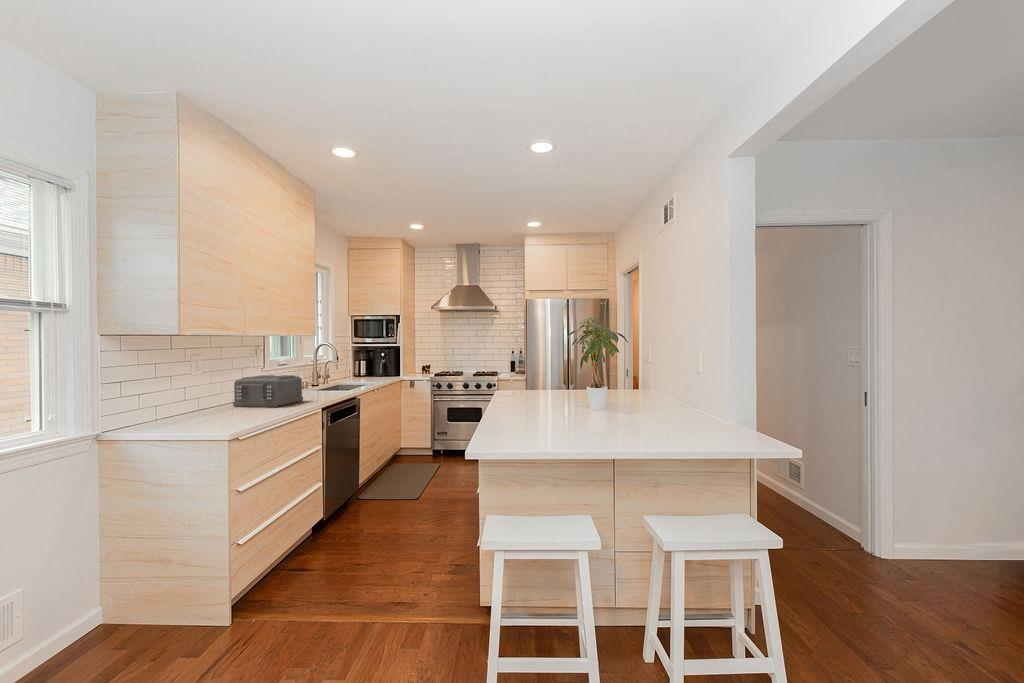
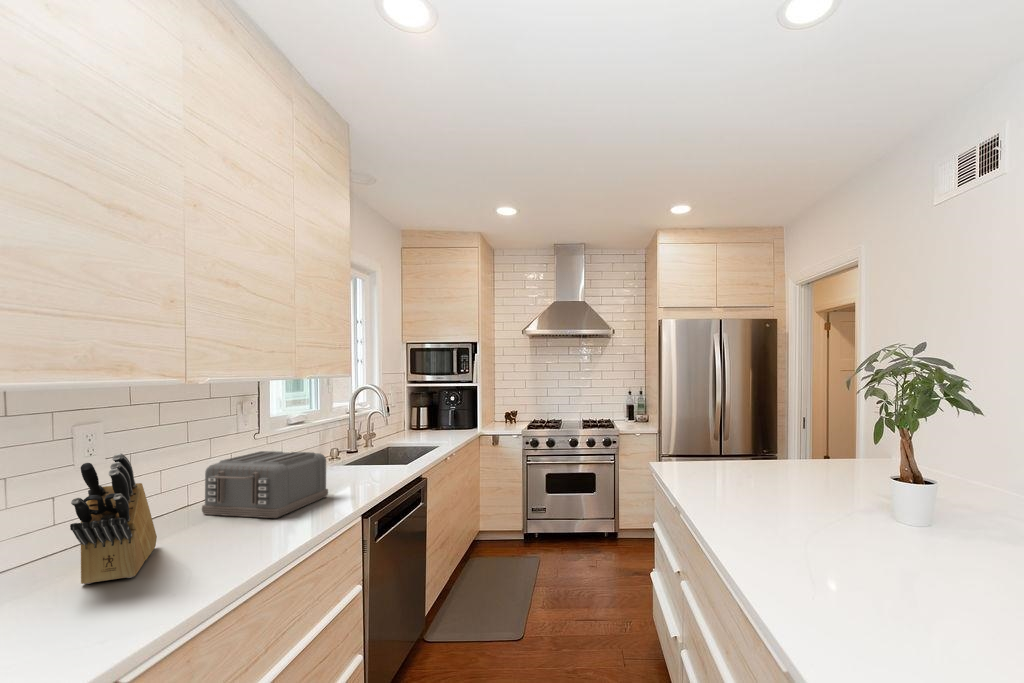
knife block: none [195,362,220,422] -> present [70,453,157,584]

